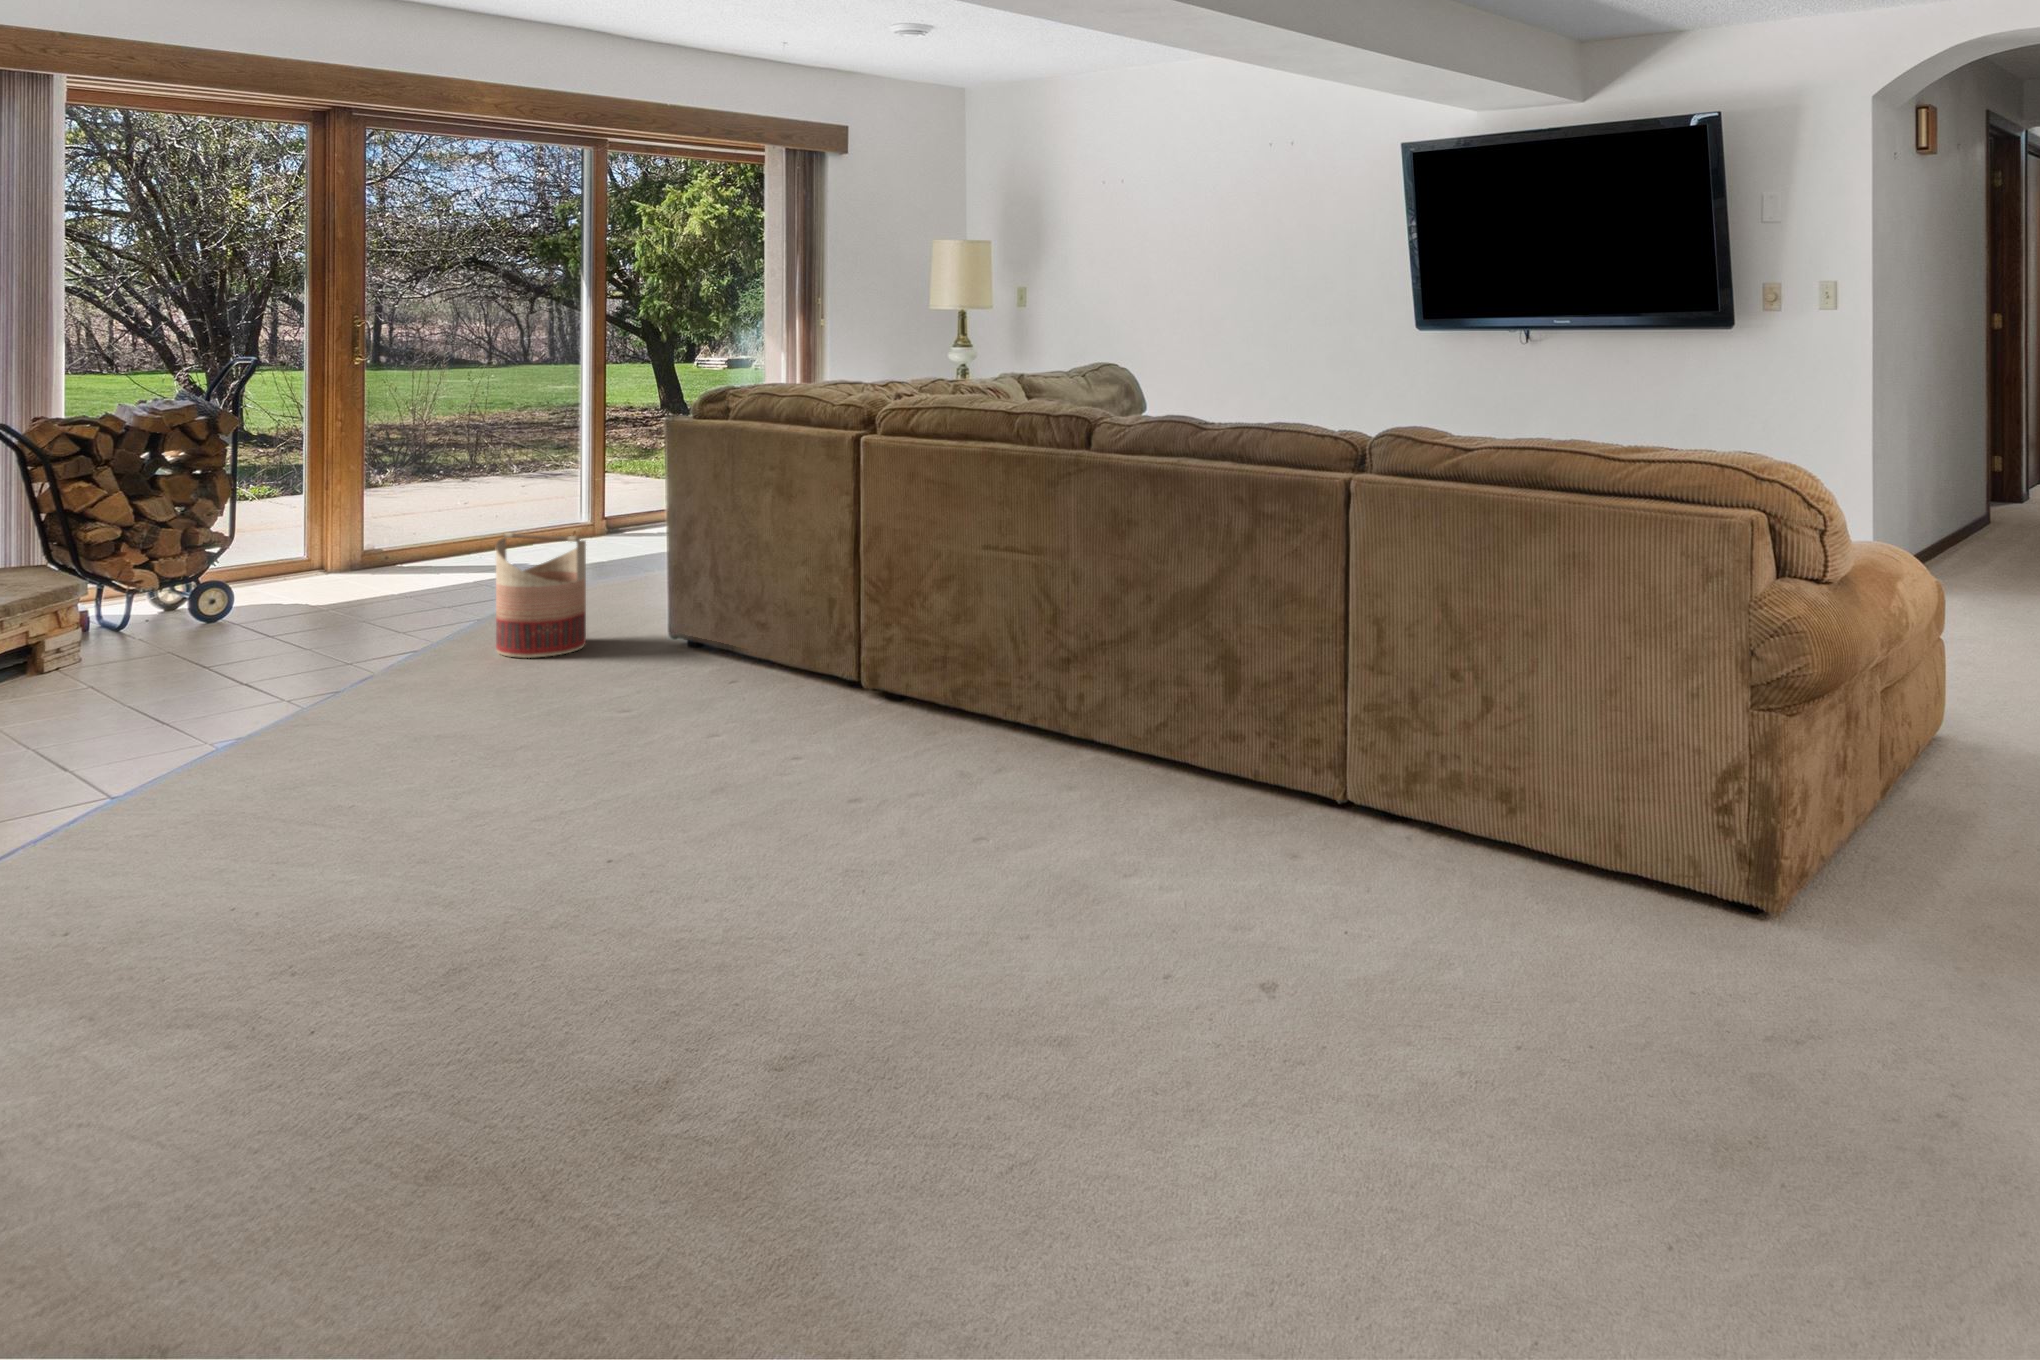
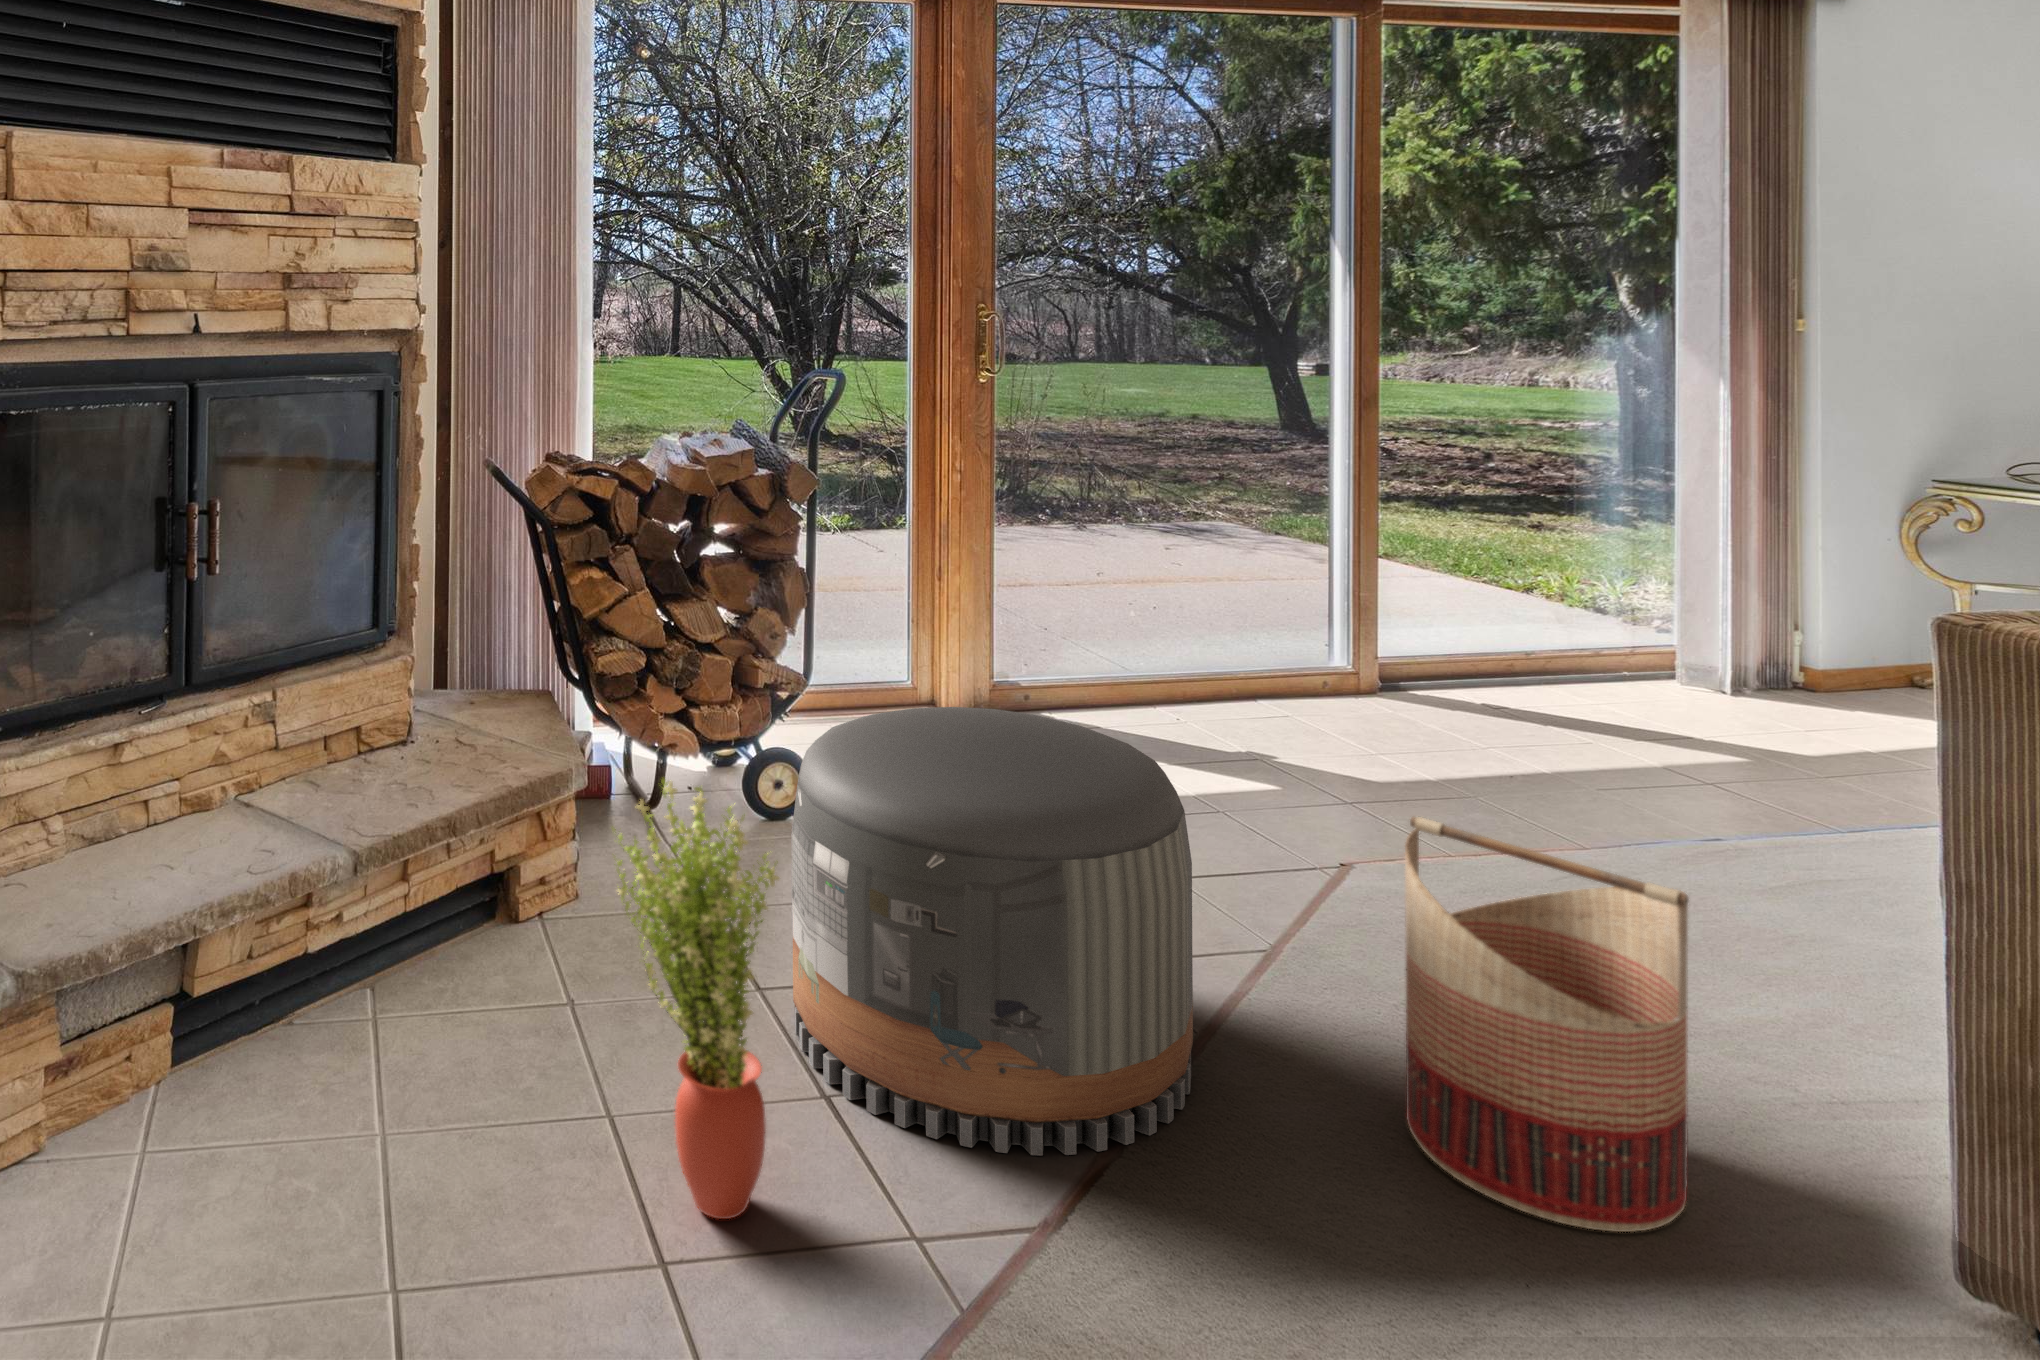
pouf: none [223,519,416,682] -> present [792,707,1193,1155]
potted plant: none [133,534,218,708] -> present [612,778,779,1219]

